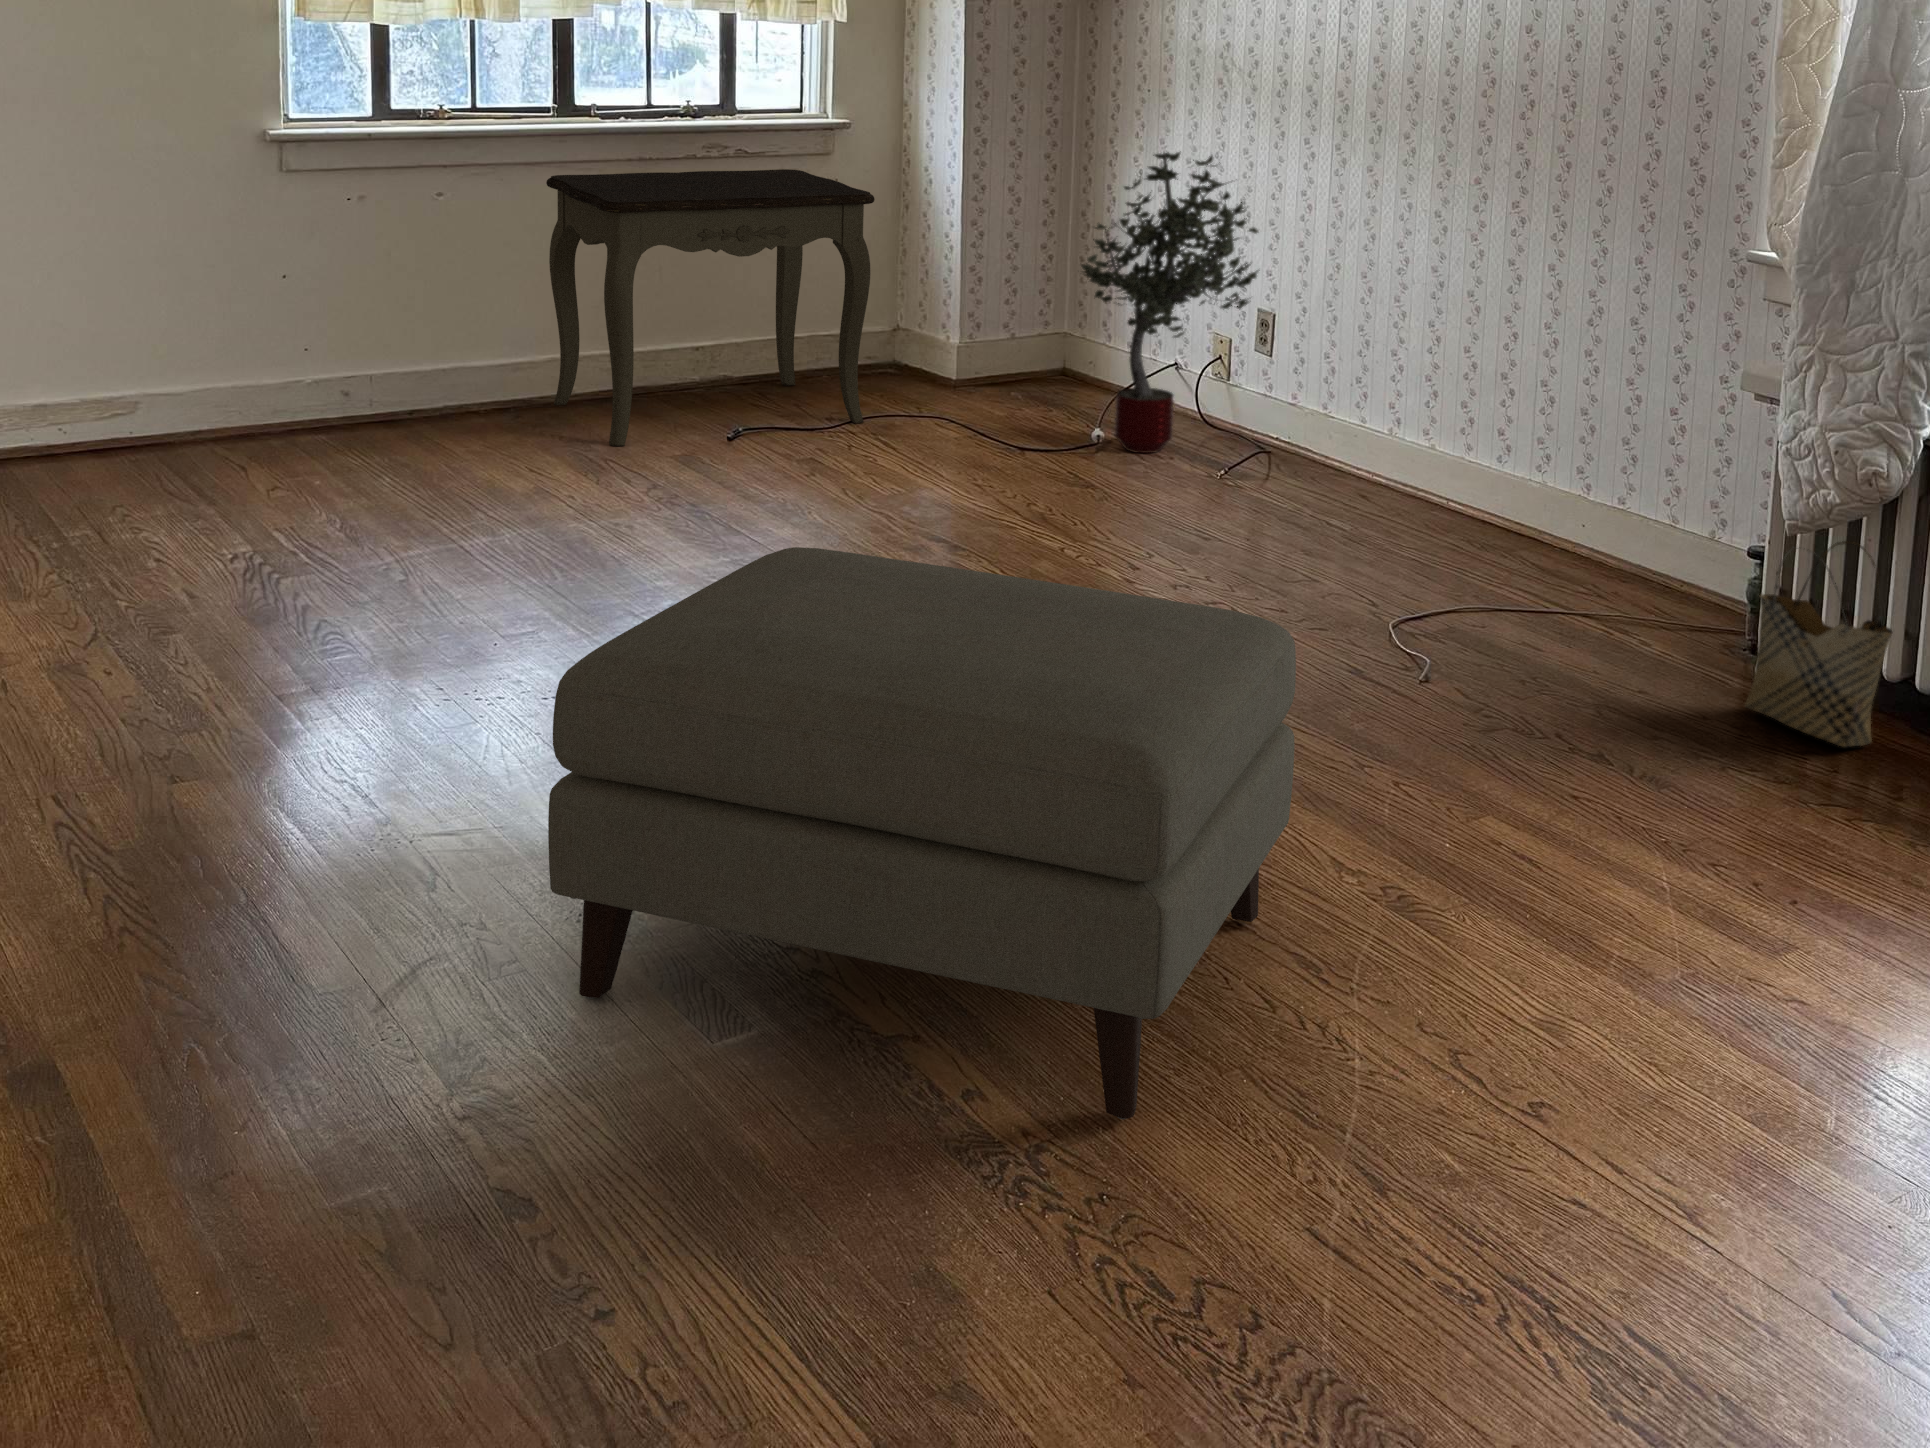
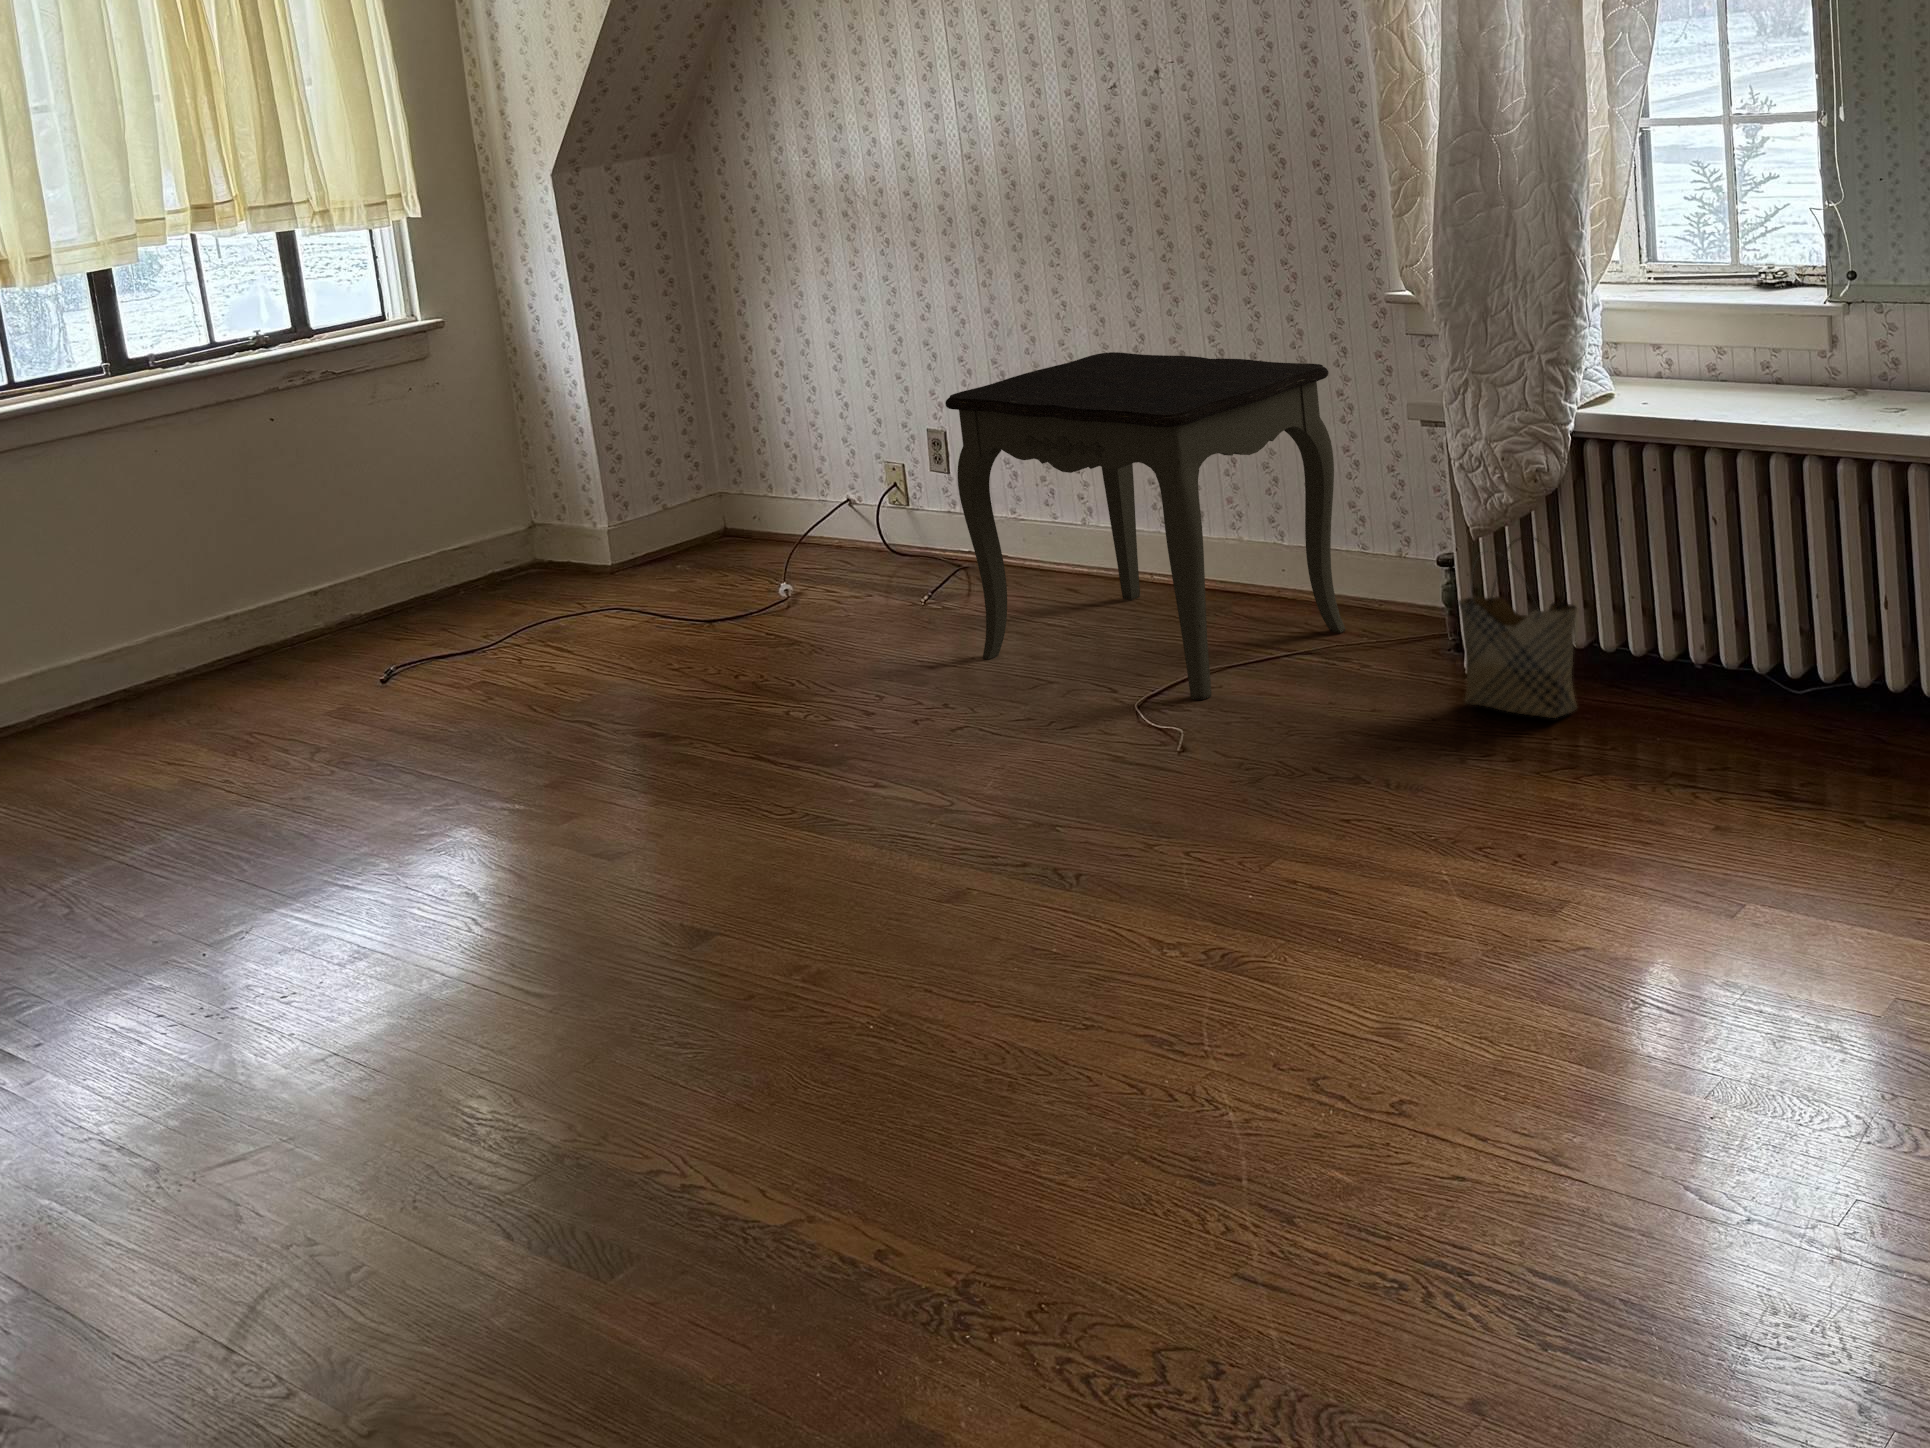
potted tree: present [1081,152,1258,453] -> none [731,289,918,595]
side table: present [546,169,875,446] -> present [945,352,1345,700]
ottoman: present [548,547,1296,1119] -> none [365,730,1110,1283]

